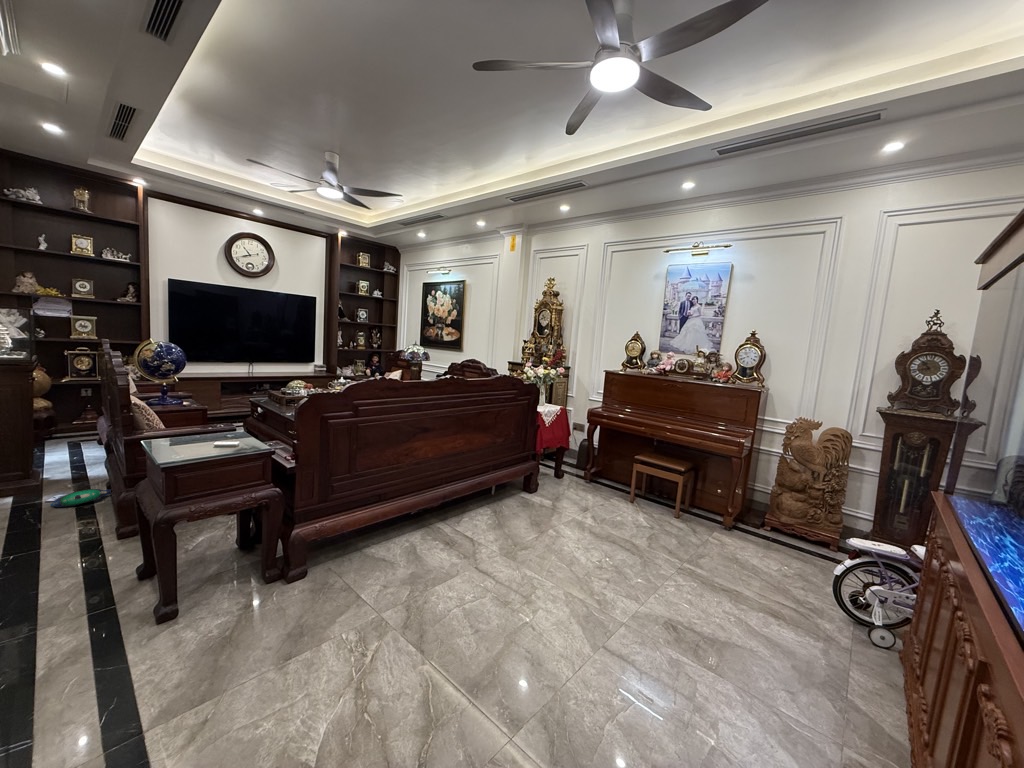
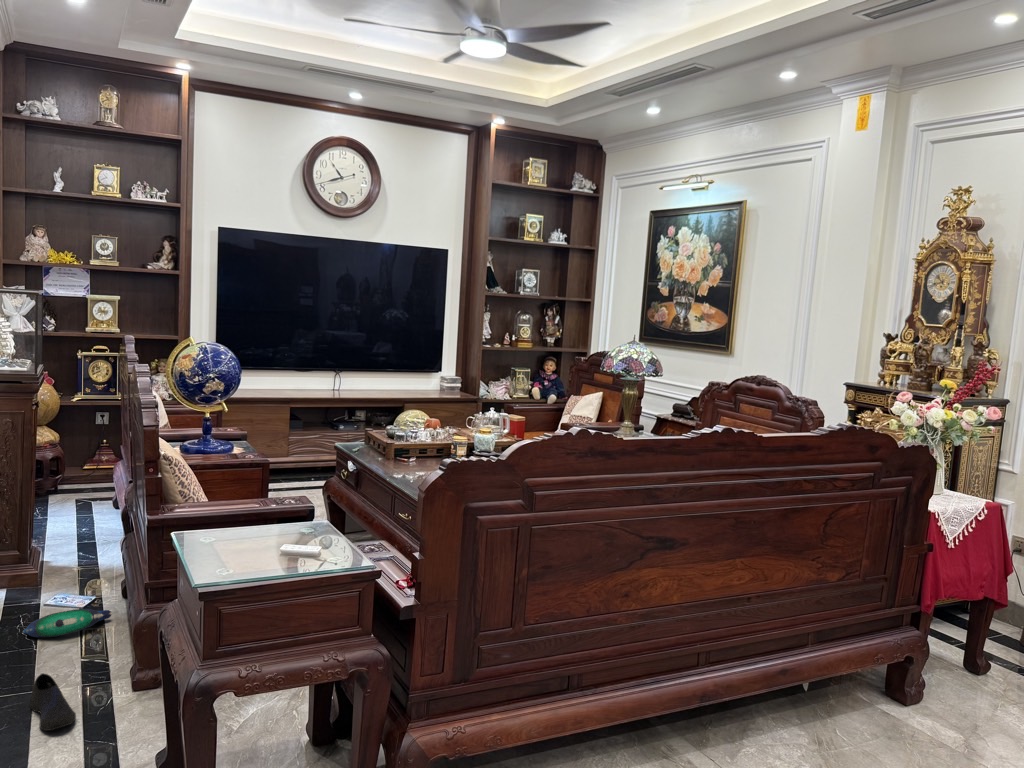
shoe: none [66,517,100,544] -> present [30,673,76,731]

